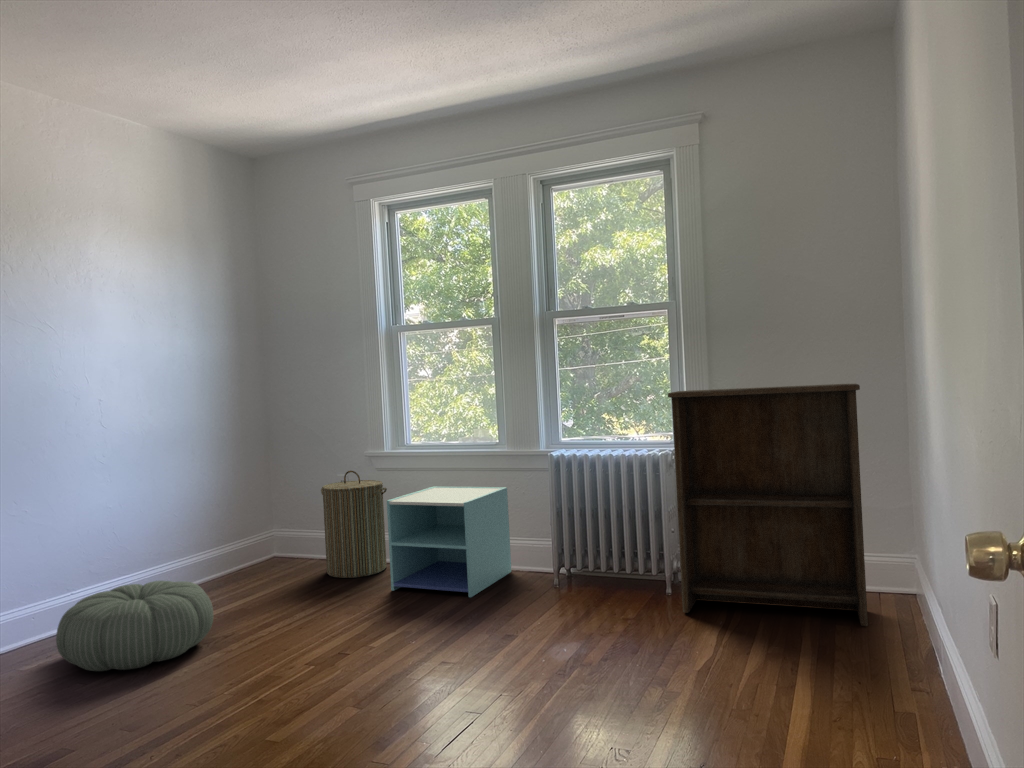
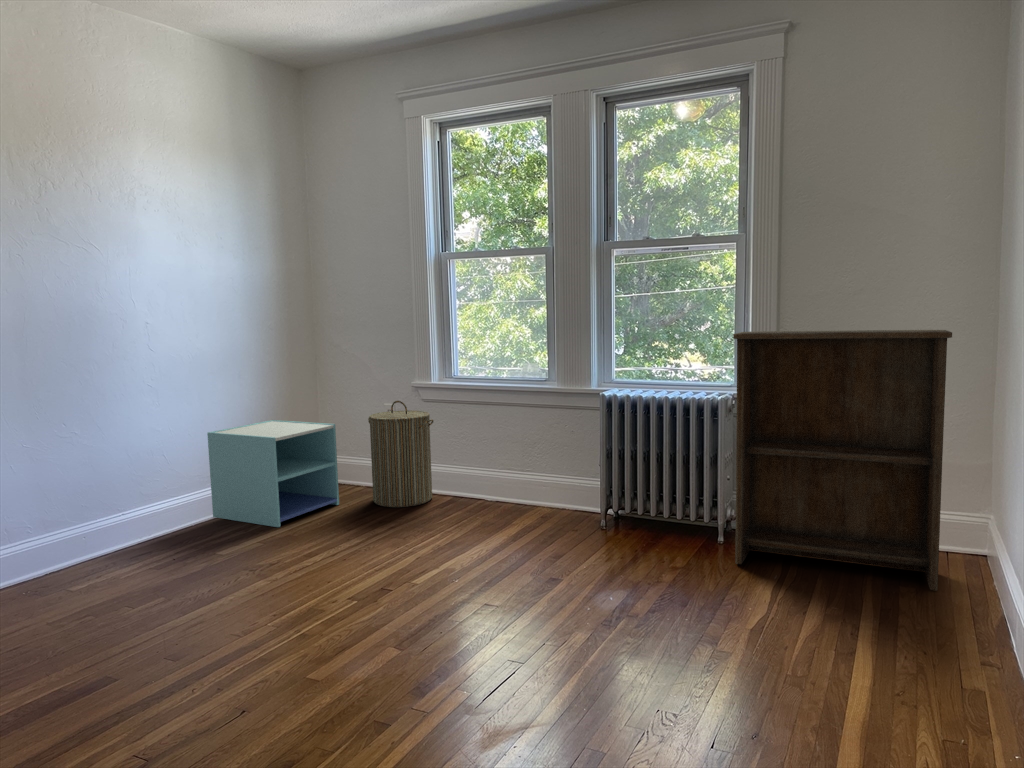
nightstand: present [387,486,511,597] -> present [207,420,339,527]
pouf: present [56,581,213,671] -> none [107,505,259,592]

